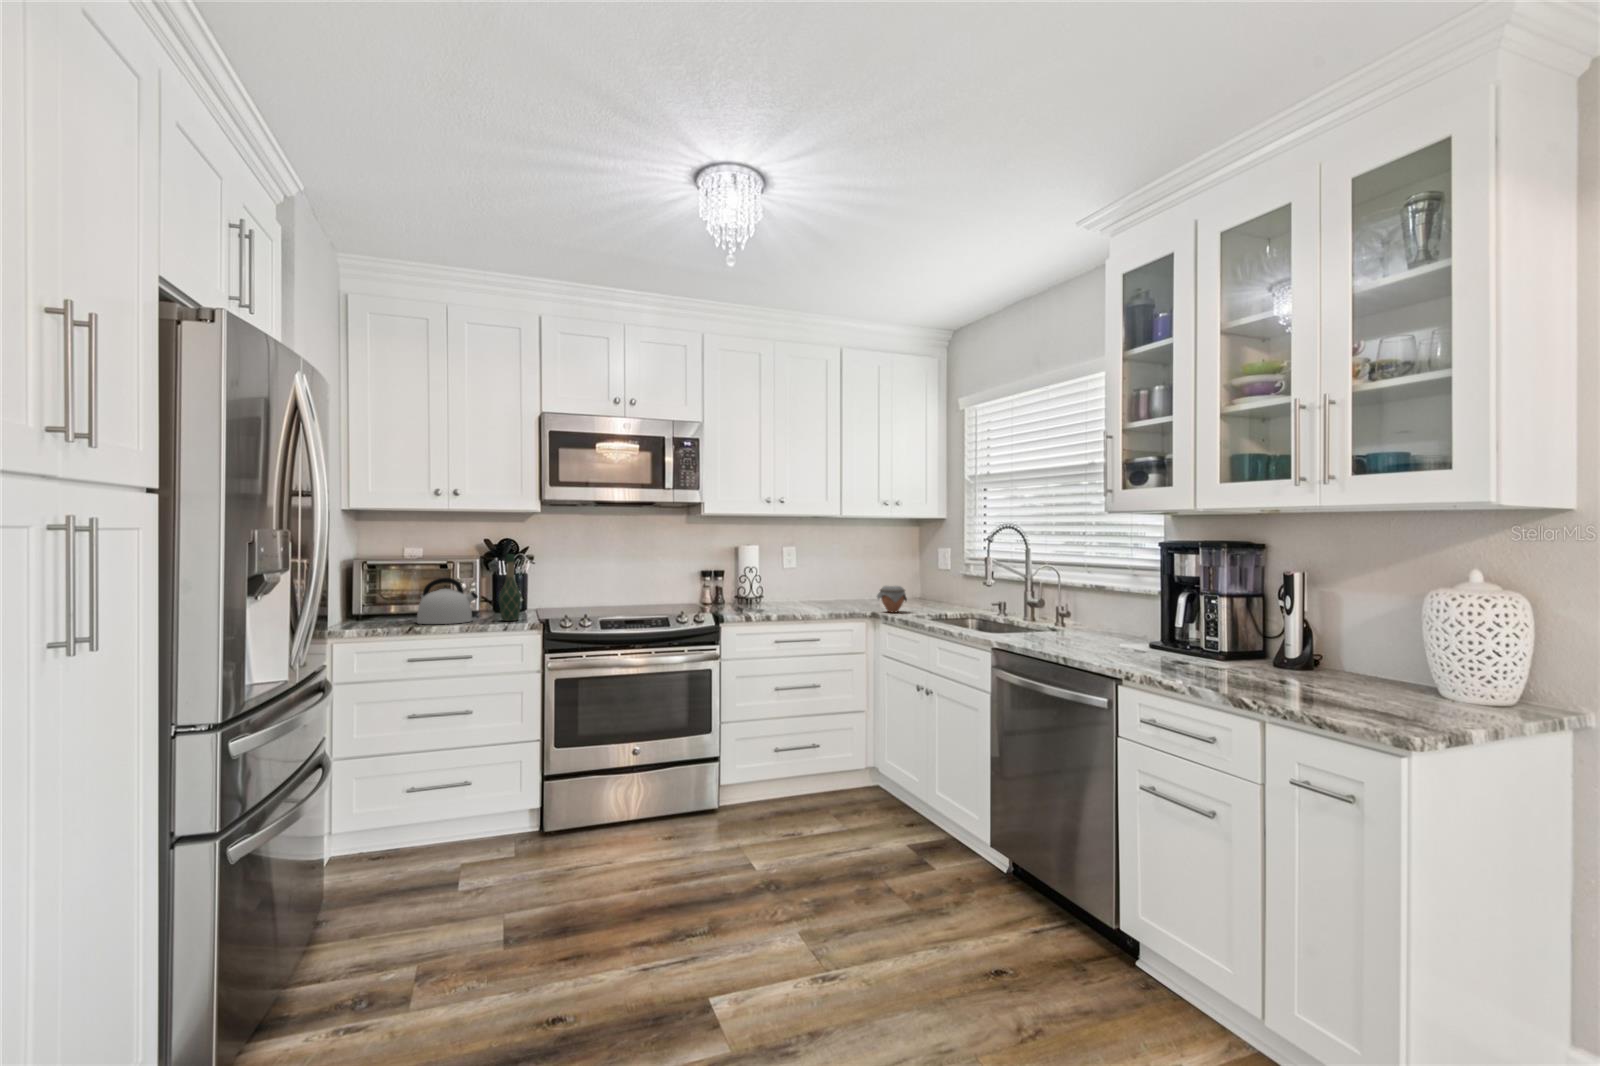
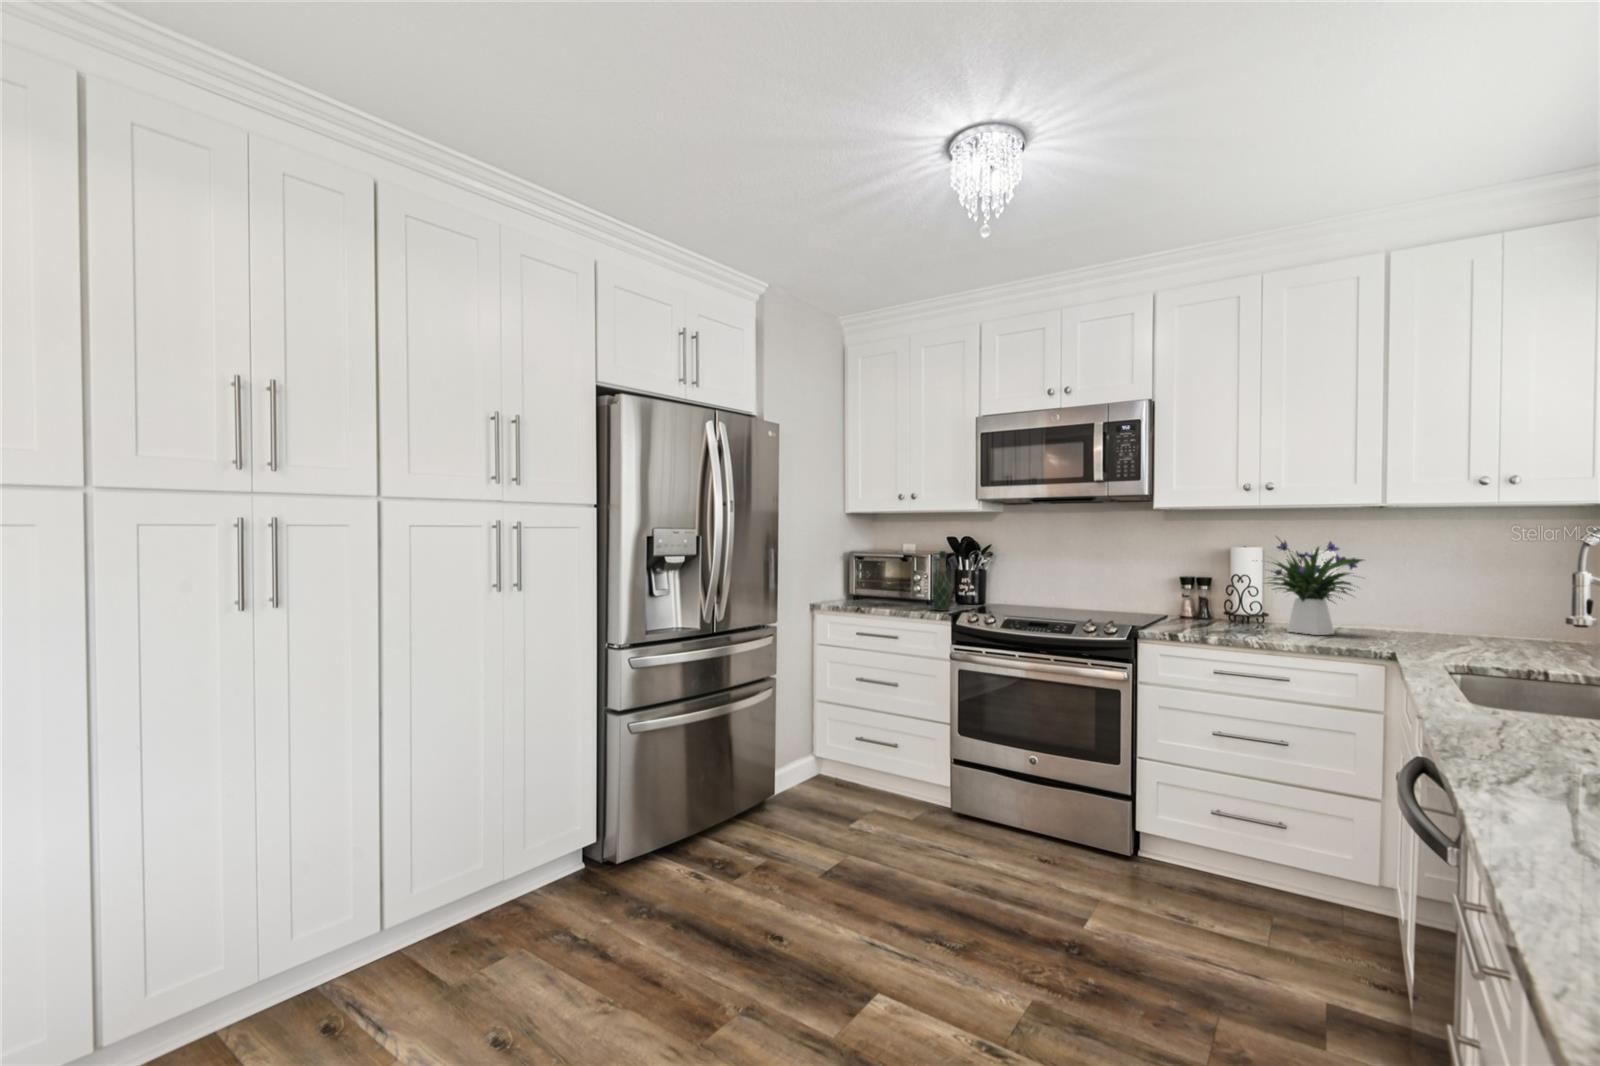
flower arrangement: none [770,533,838,607] -> present [1268,541,1363,635]
kettle: present [417,578,478,624] -> none [876,569,921,608]
jar: present [877,586,907,613] -> none [1401,614,1460,656]

